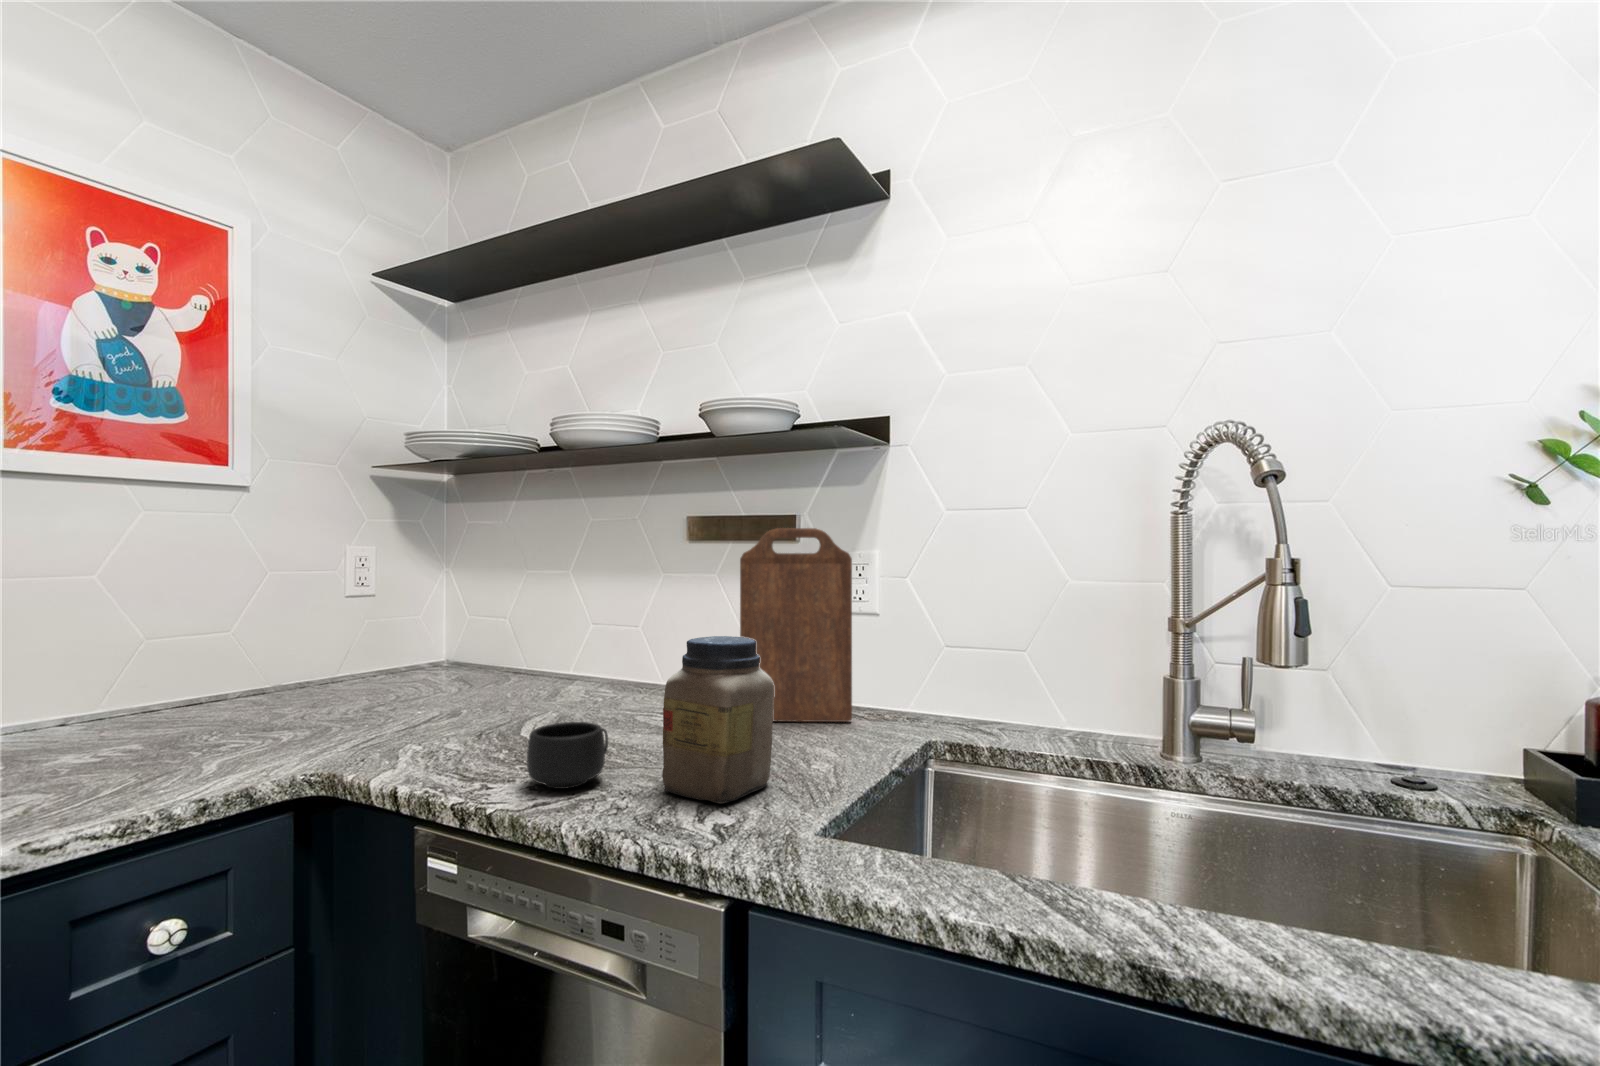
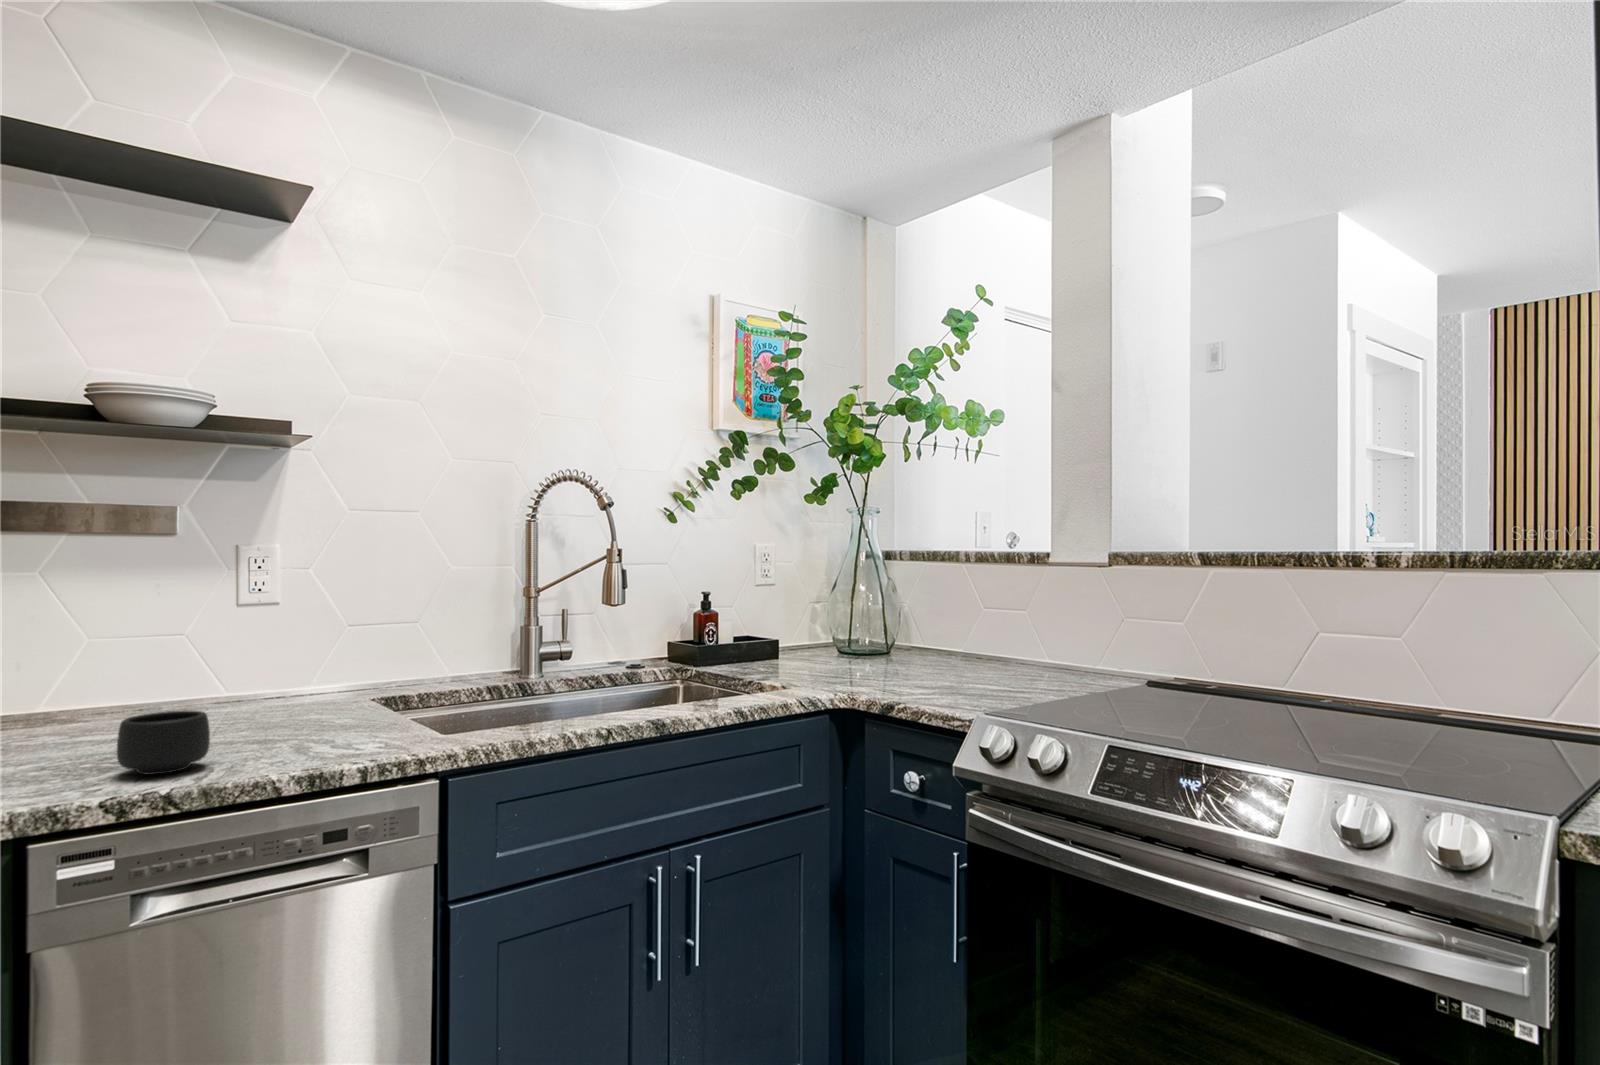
cutting board: present [740,528,852,722] -> none [157,521,276,722]
jar: present [662,636,774,803] -> none [267,613,358,750]

